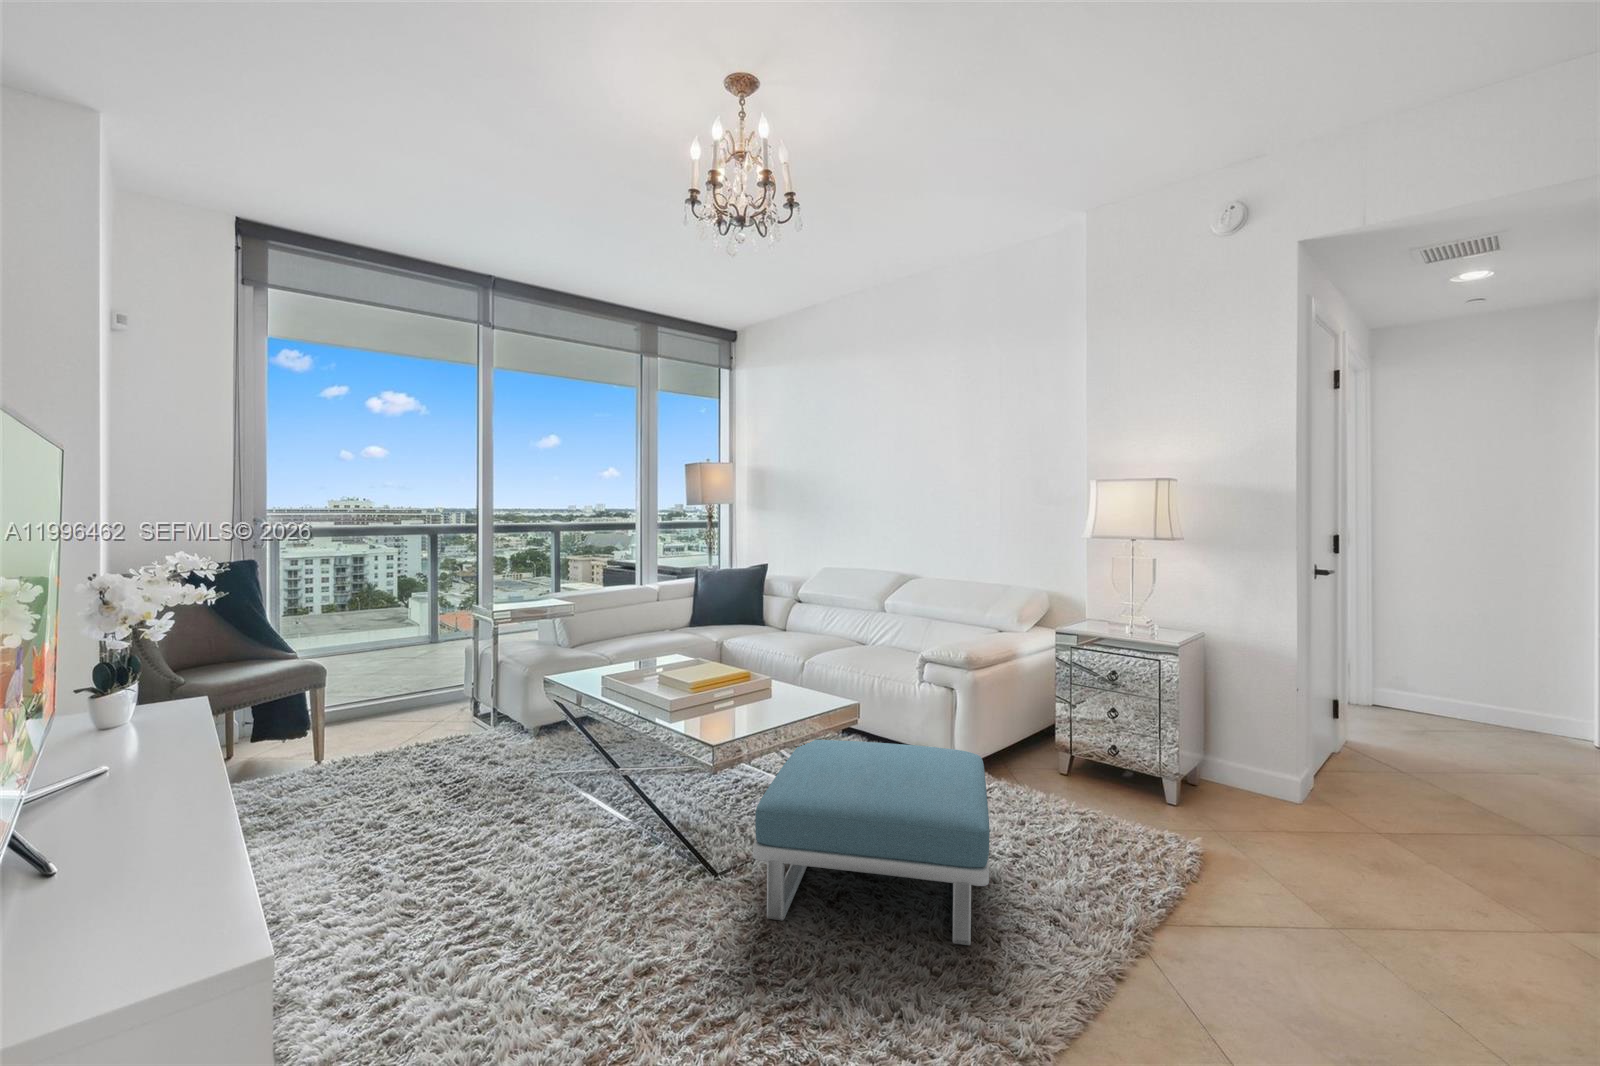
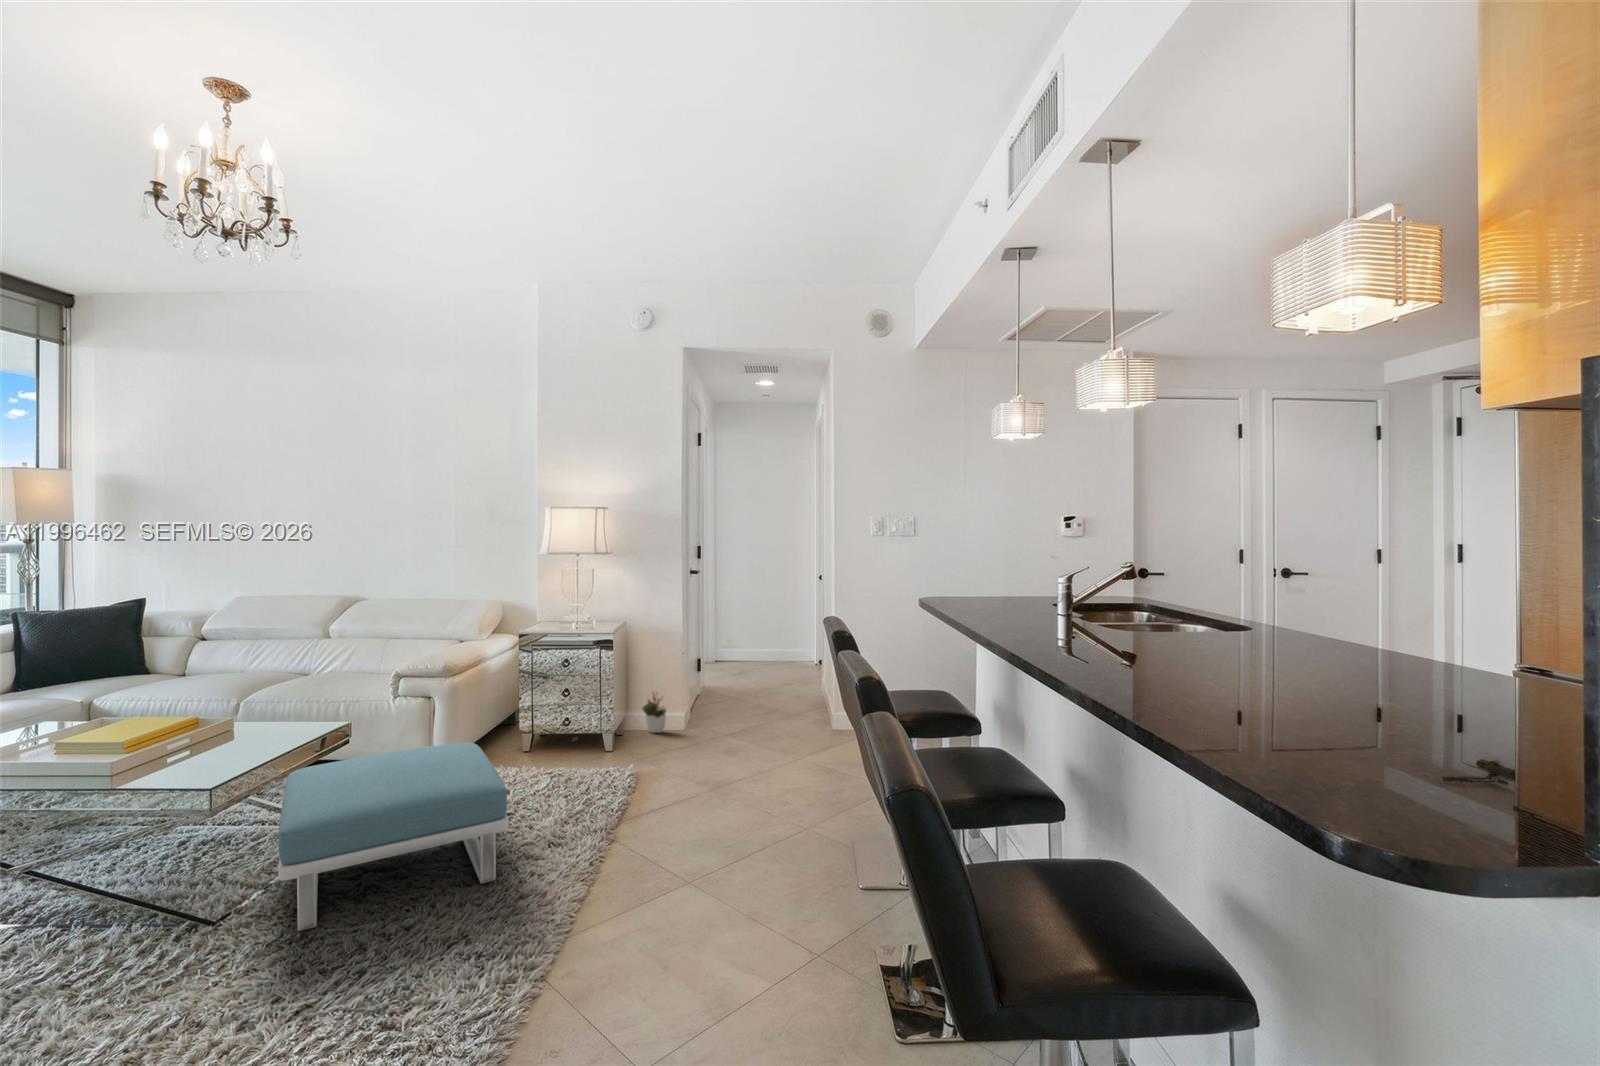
decorative plant: none [1226,734,1266,797] -> present [642,693,666,733]

